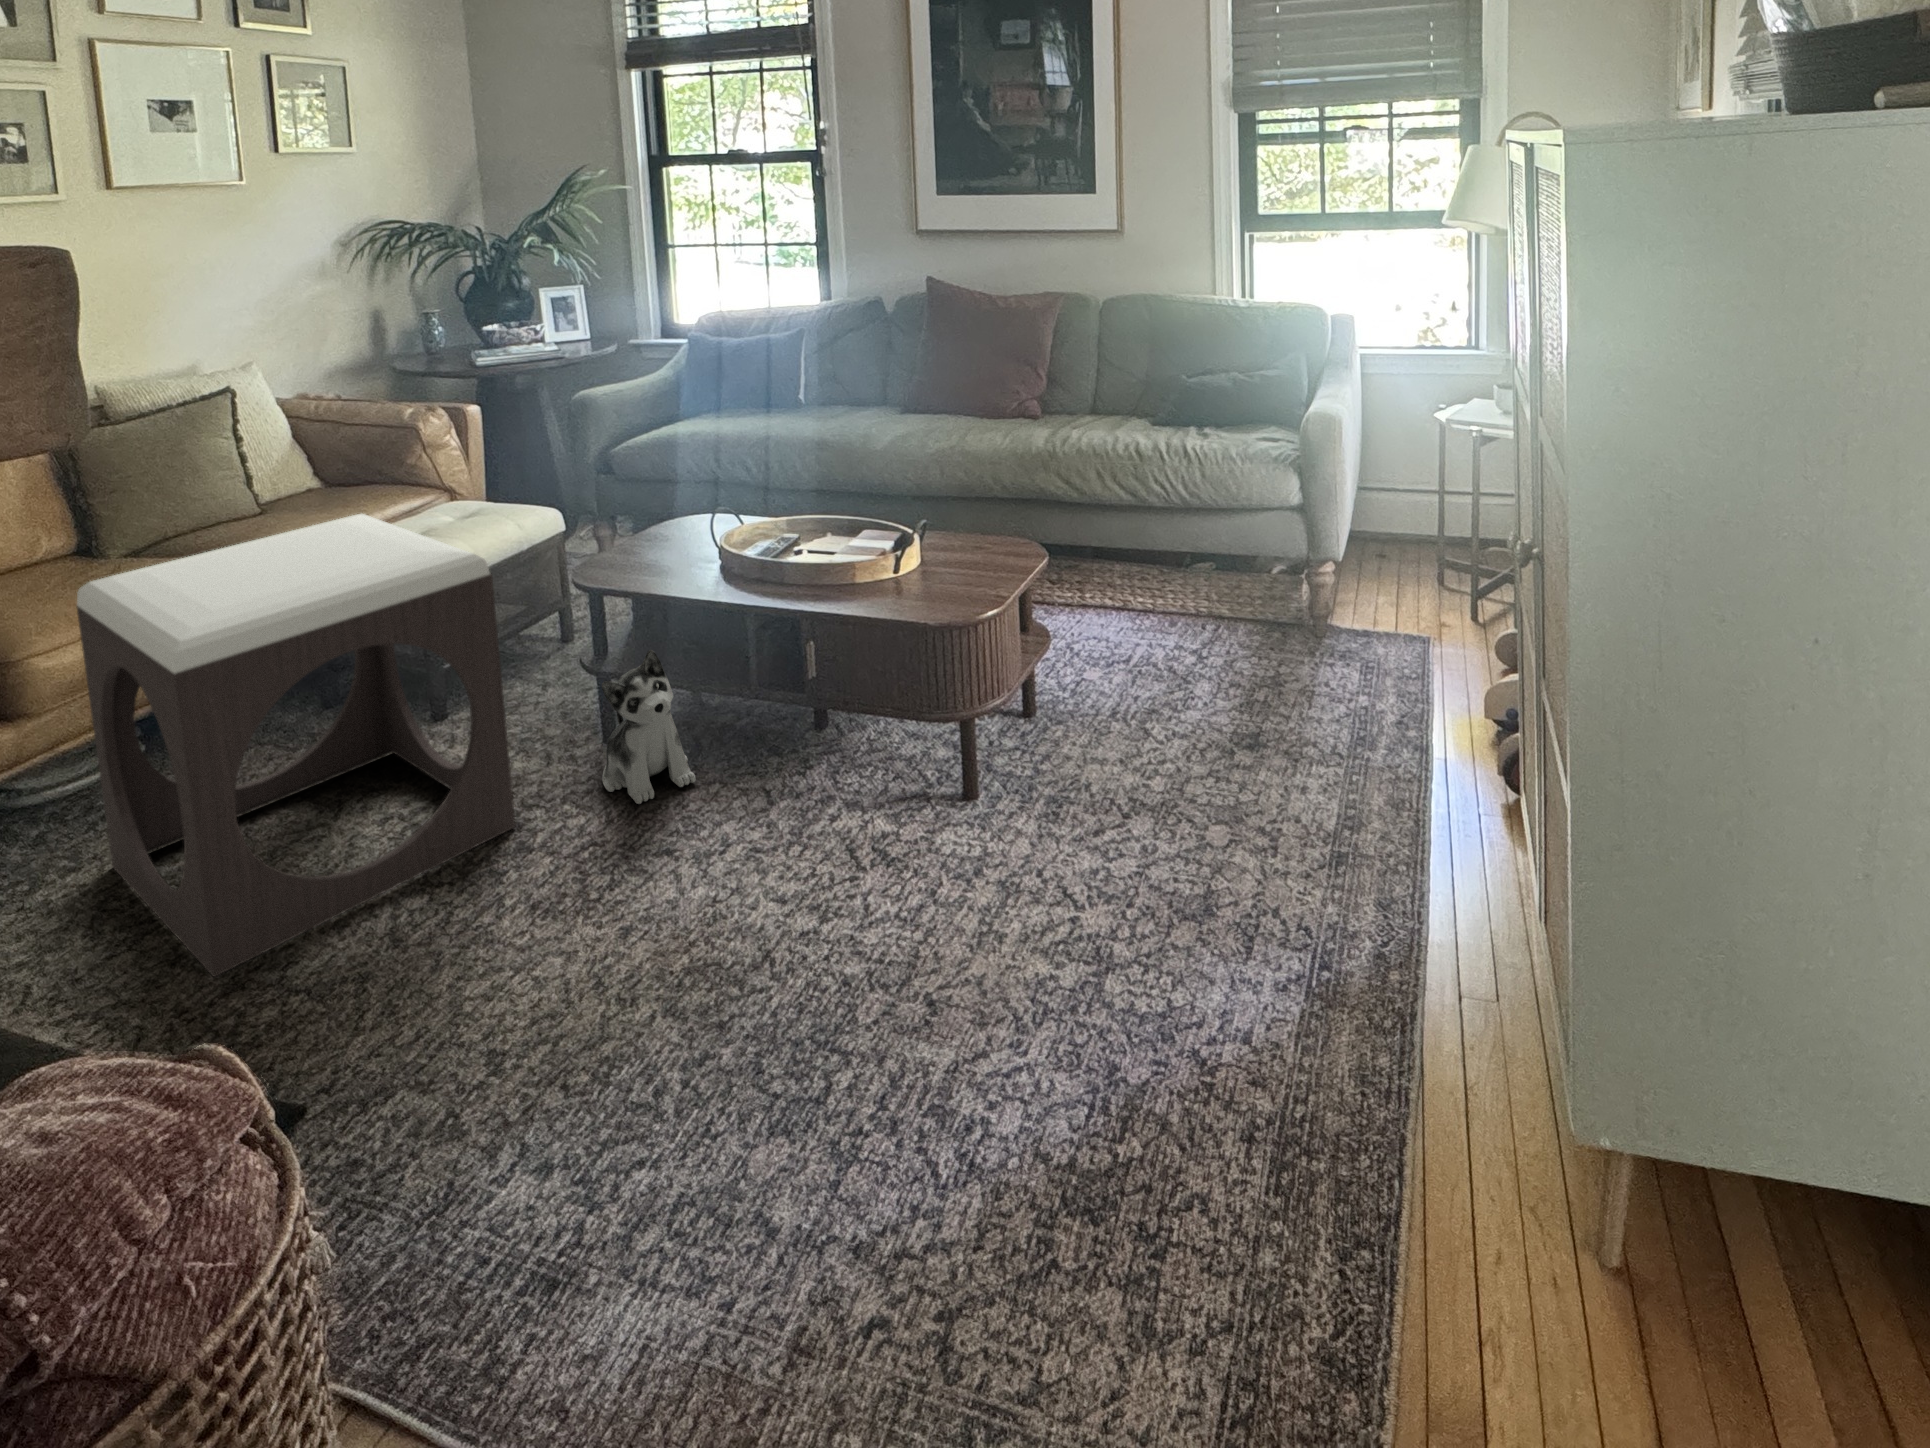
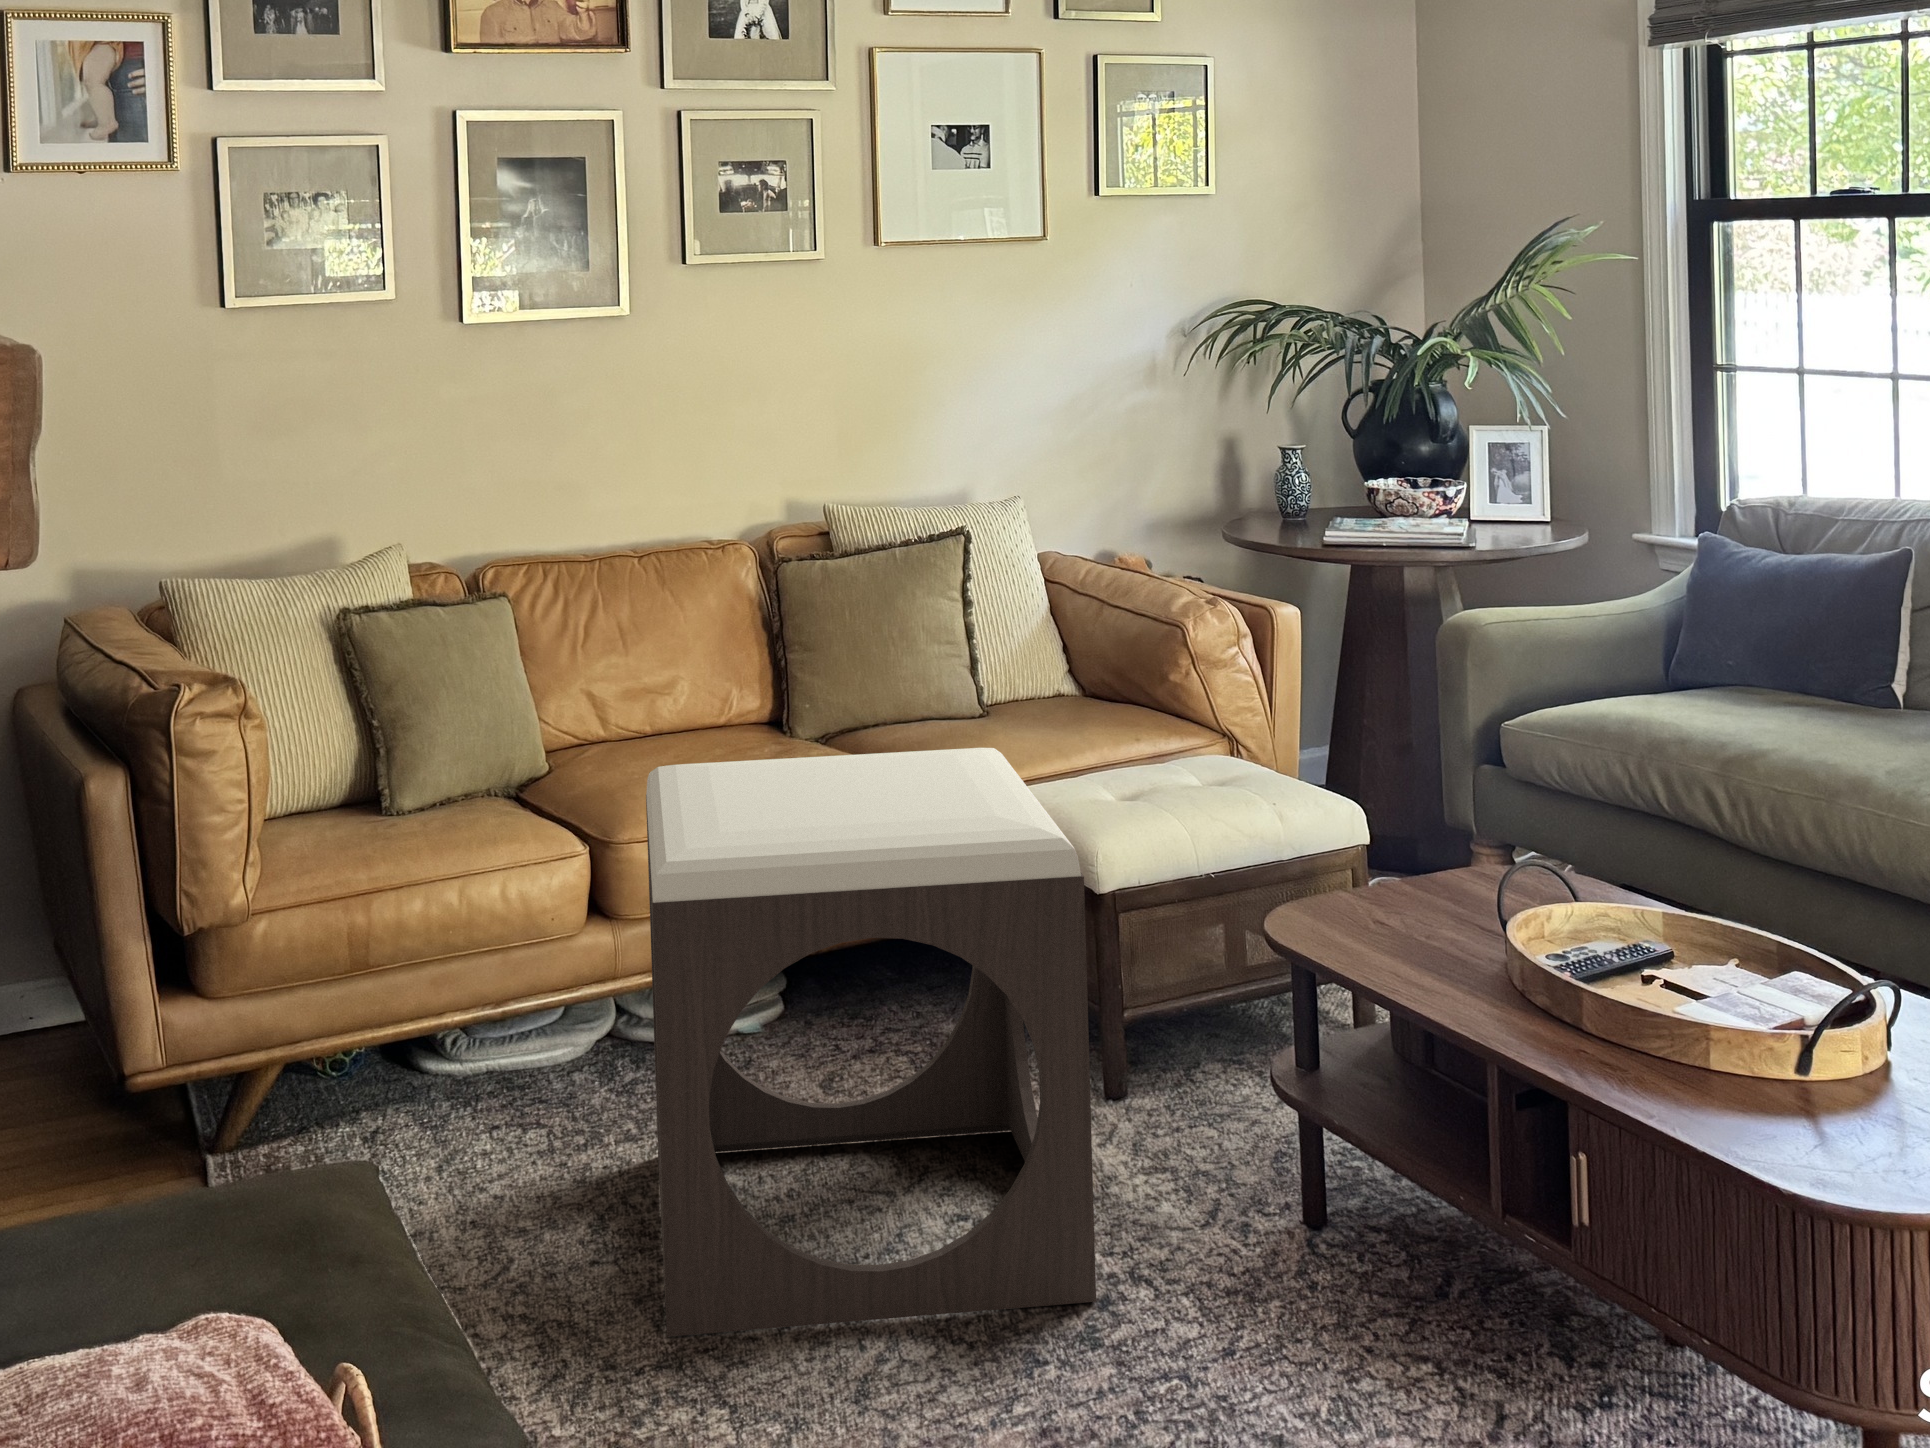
plush toy: present [602,650,696,804] -> none [1244,1079,1401,1346]

